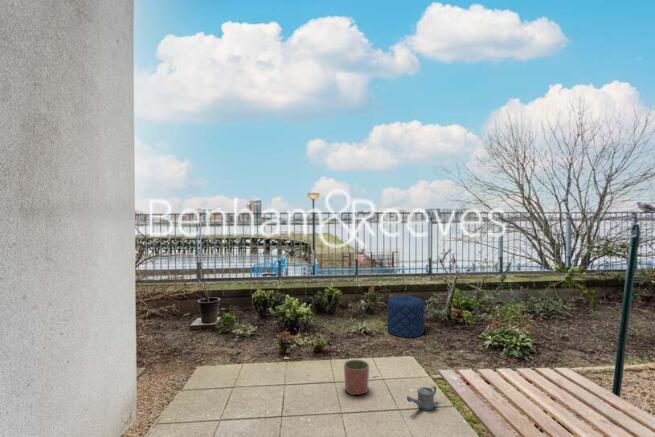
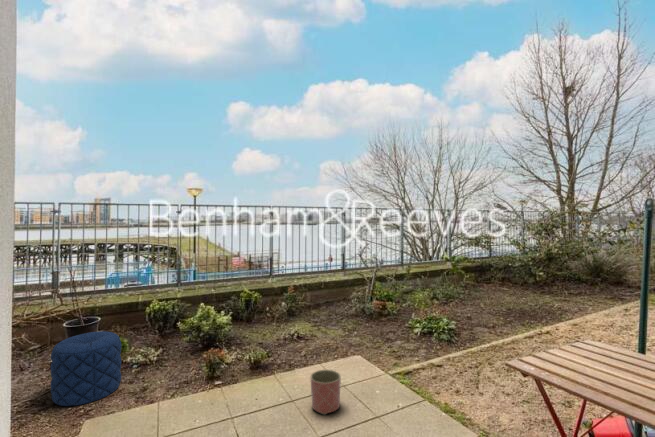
pouf: present [387,295,425,338] -> present [51,331,121,406]
watering can: present [407,386,436,410] -> none [397,385,419,414]

